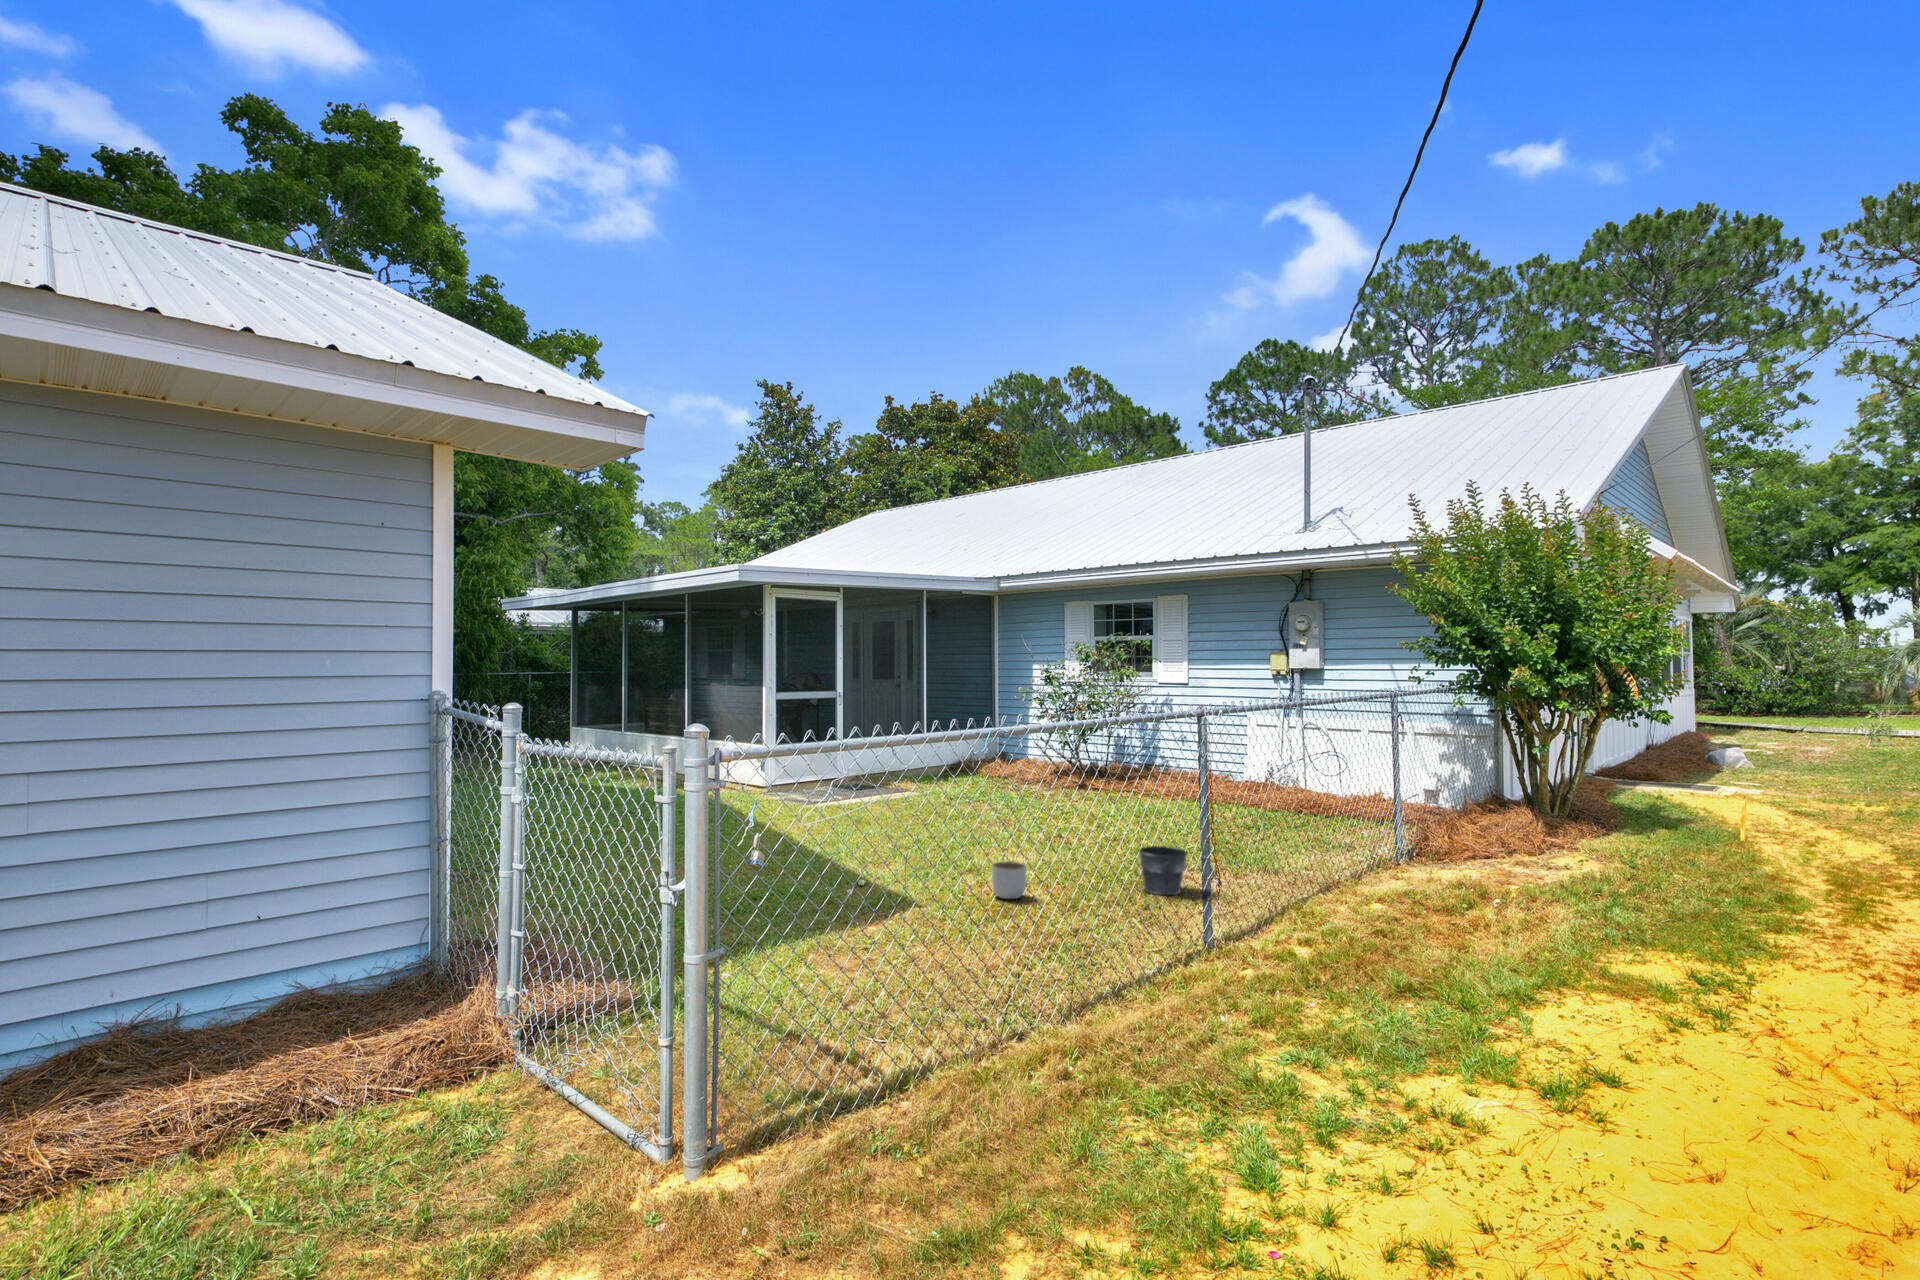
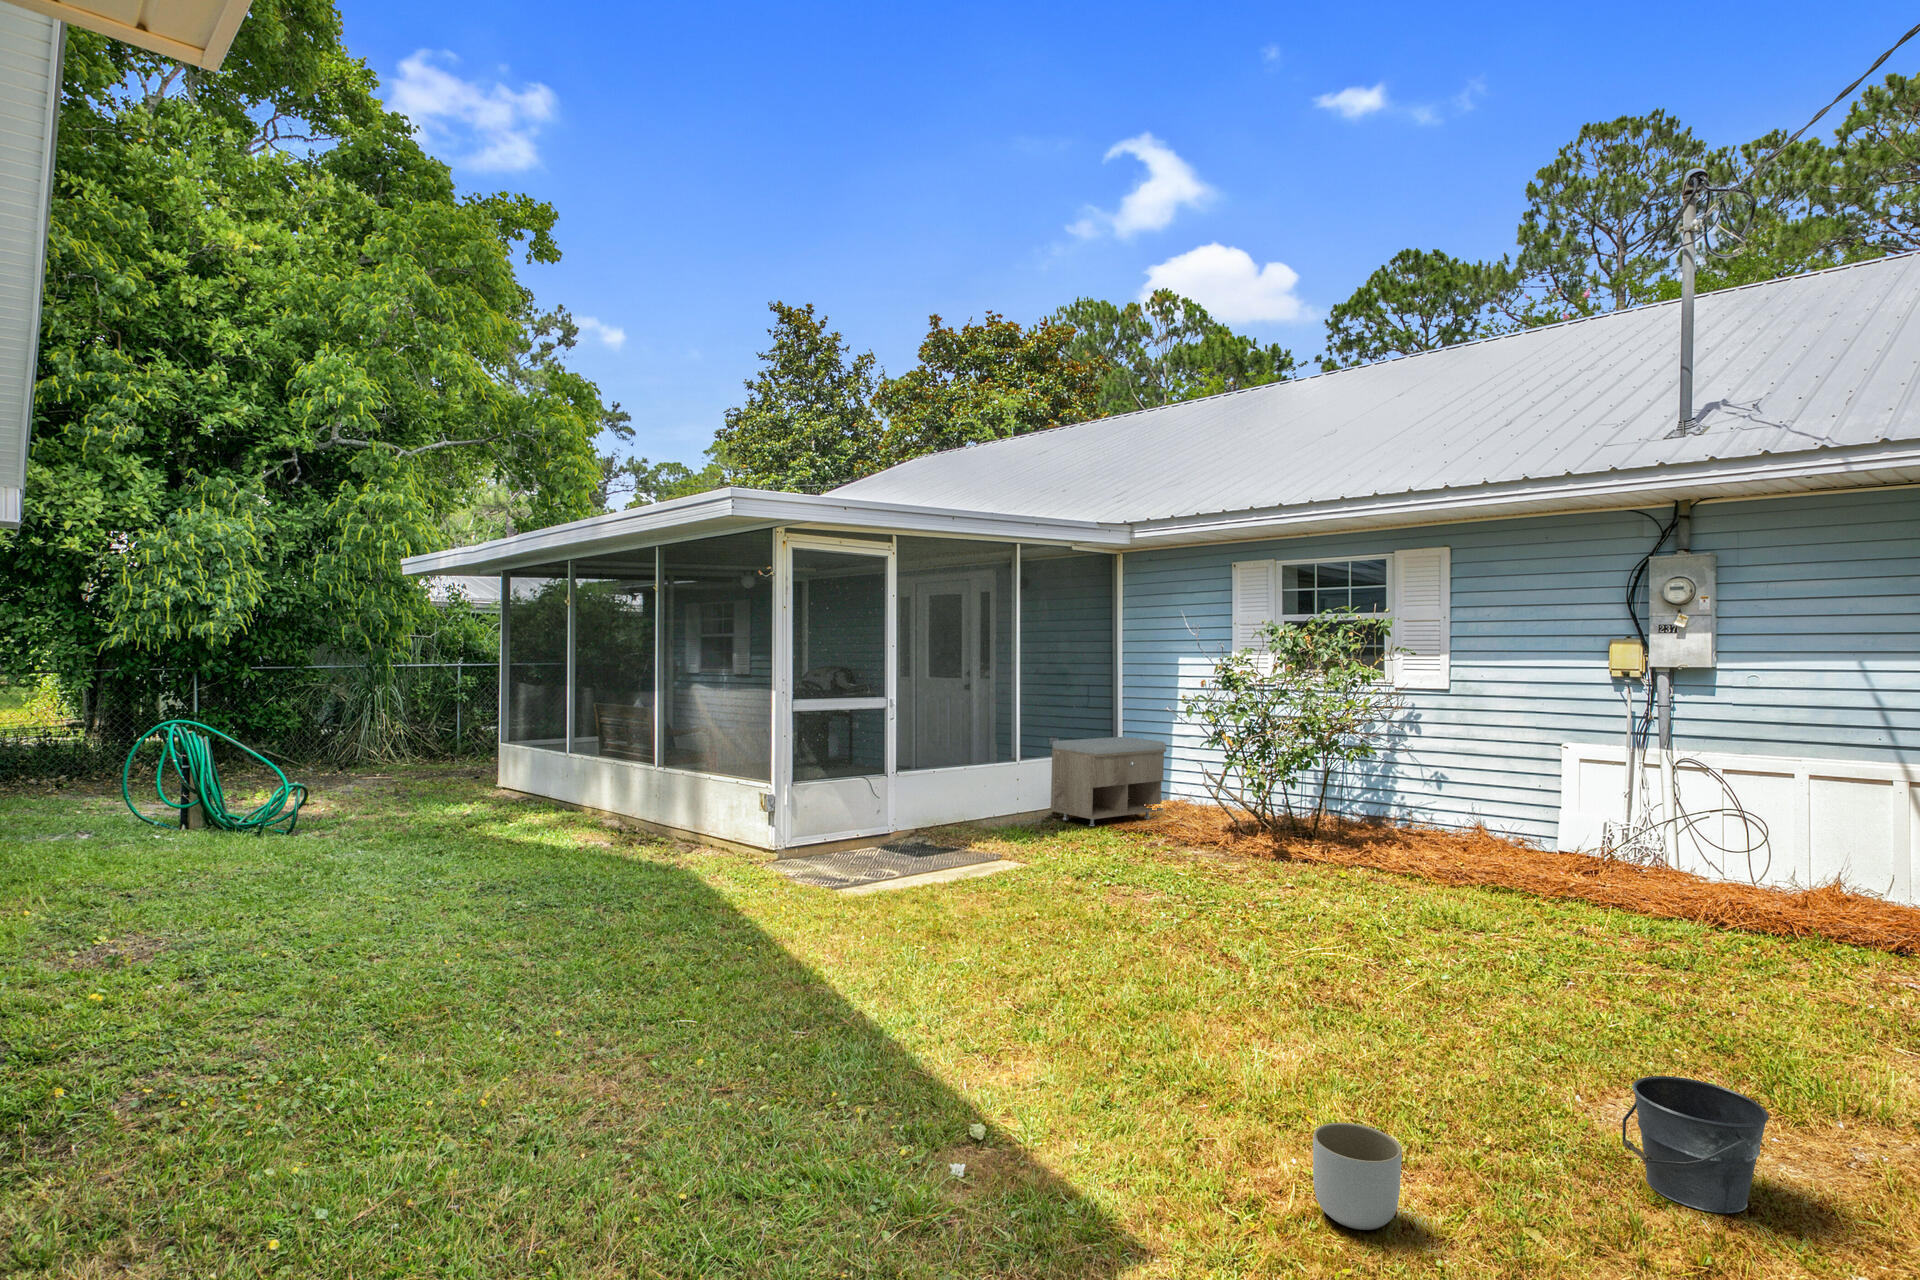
storage bench: none [948,719,1025,776] -> present [1051,737,1166,826]

